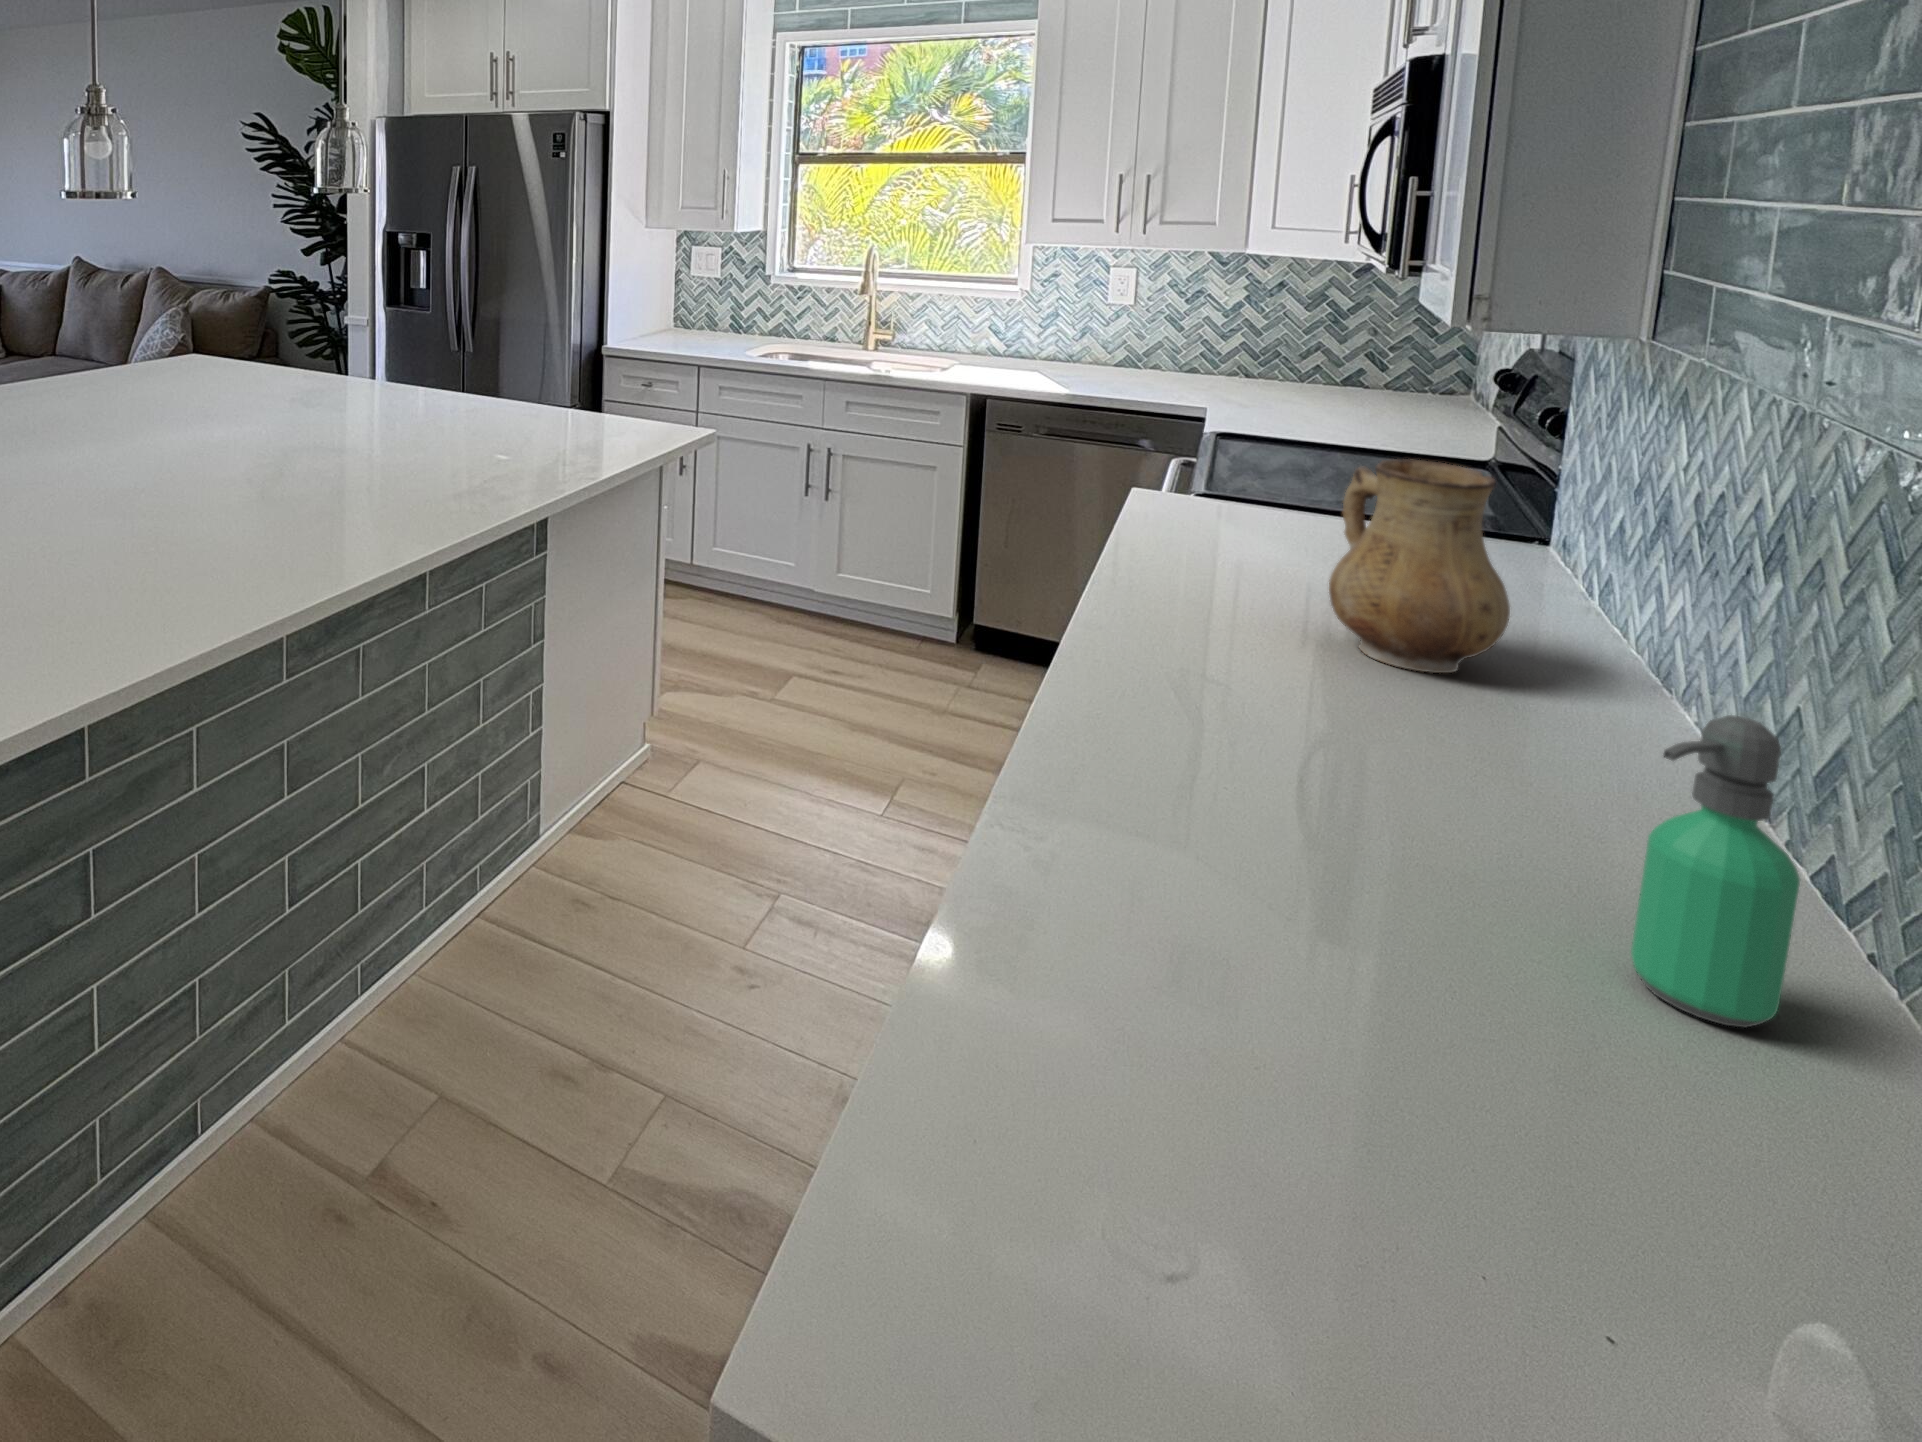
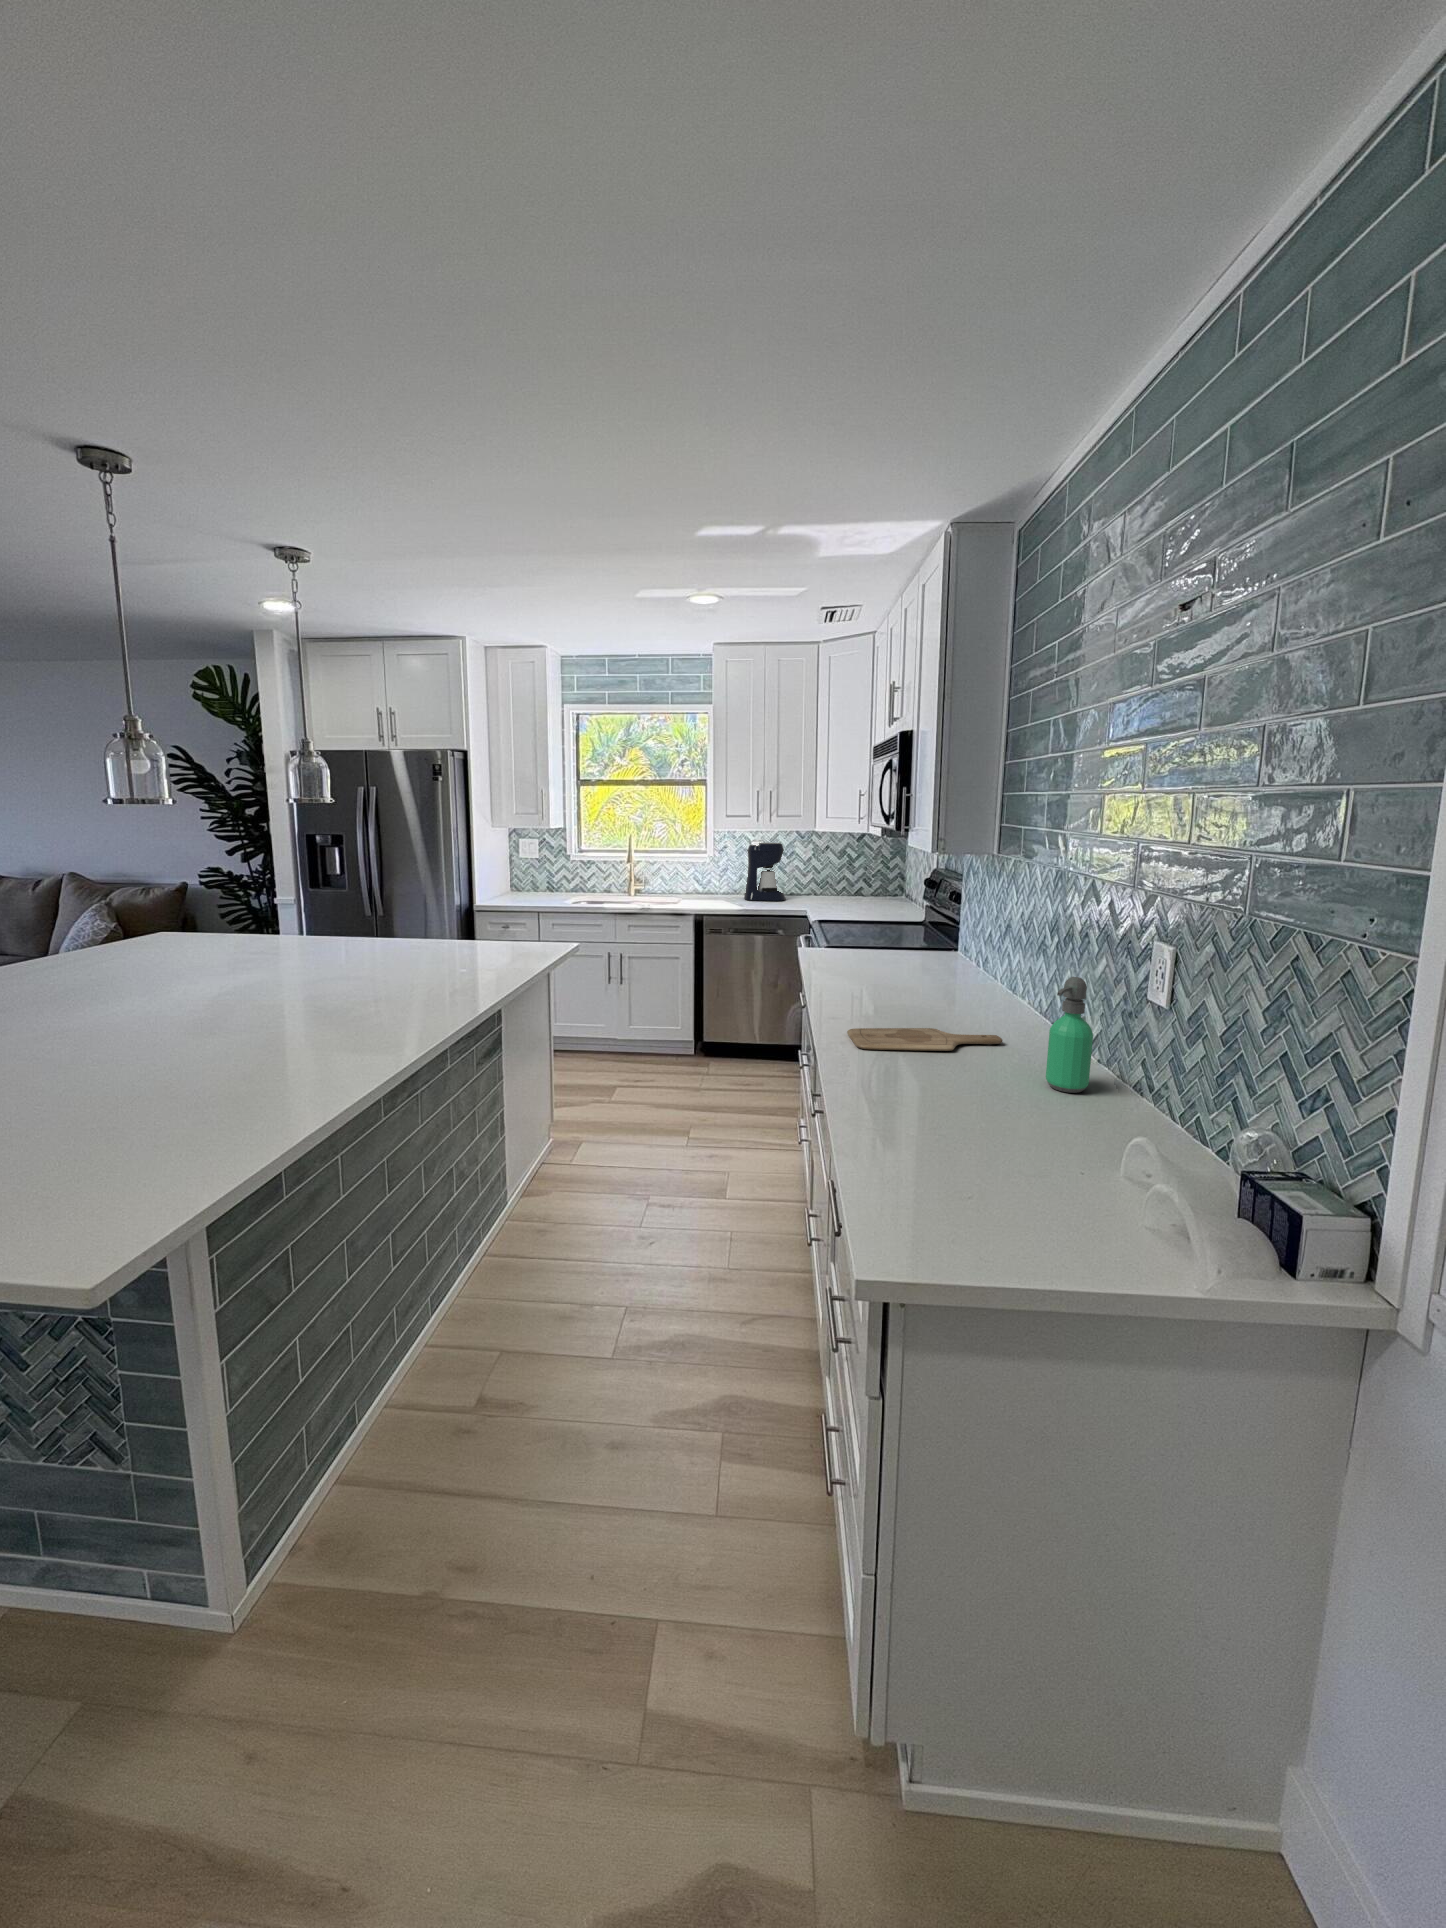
coffee maker: none [1090,269,1182,382] -> present [744,843,786,901]
ceramic pitcher: present [1329,459,1510,673] -> none [901,910,966,1003]
cutting board: none [1127,699,1552,818] -> present [847,1028,1003,1051]

